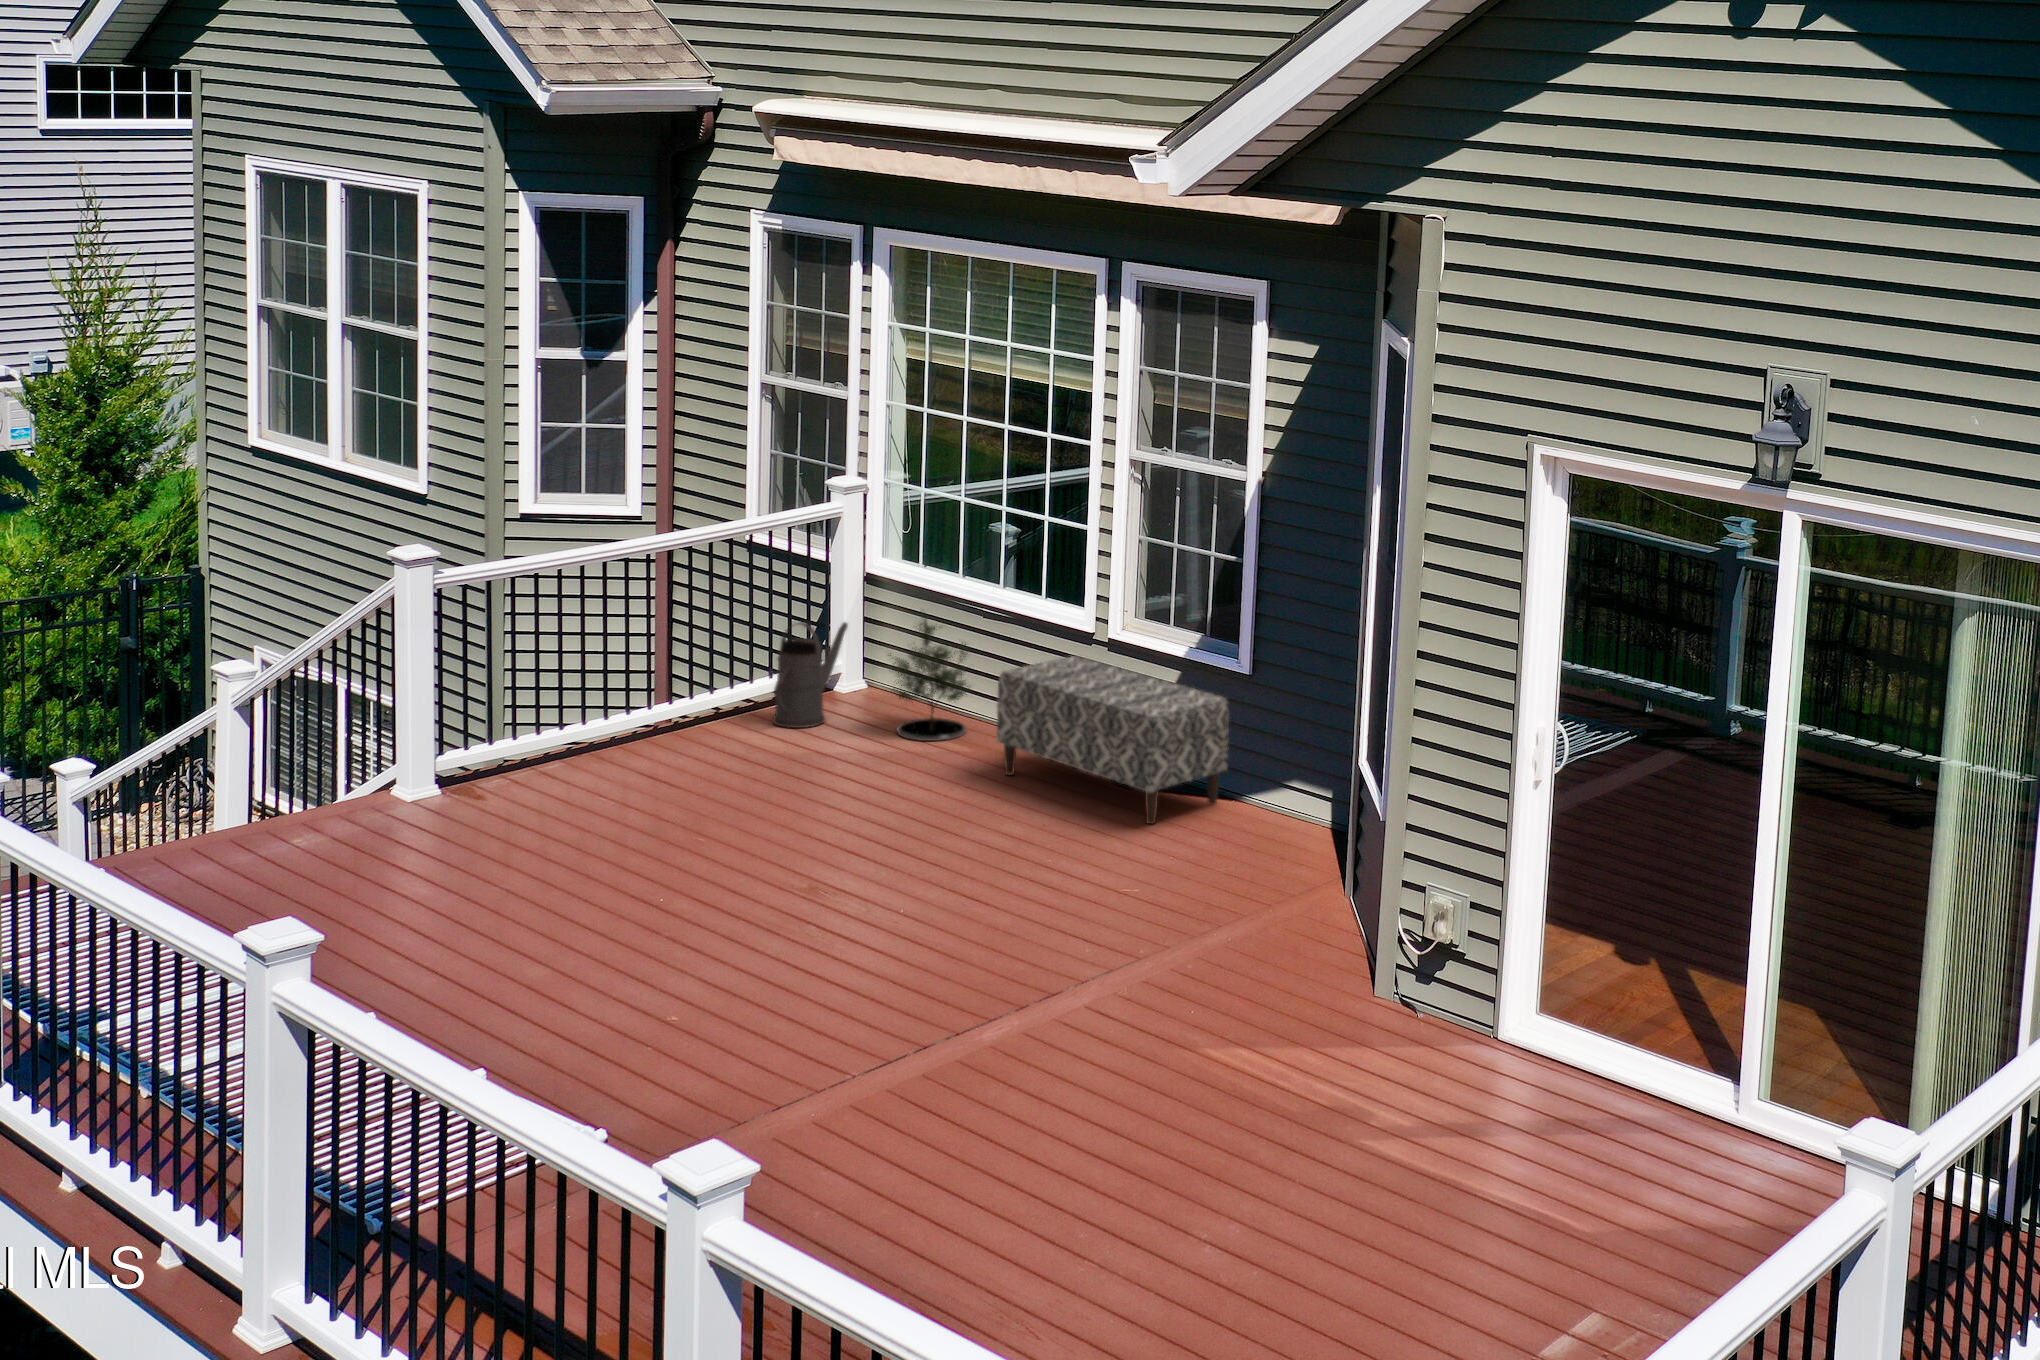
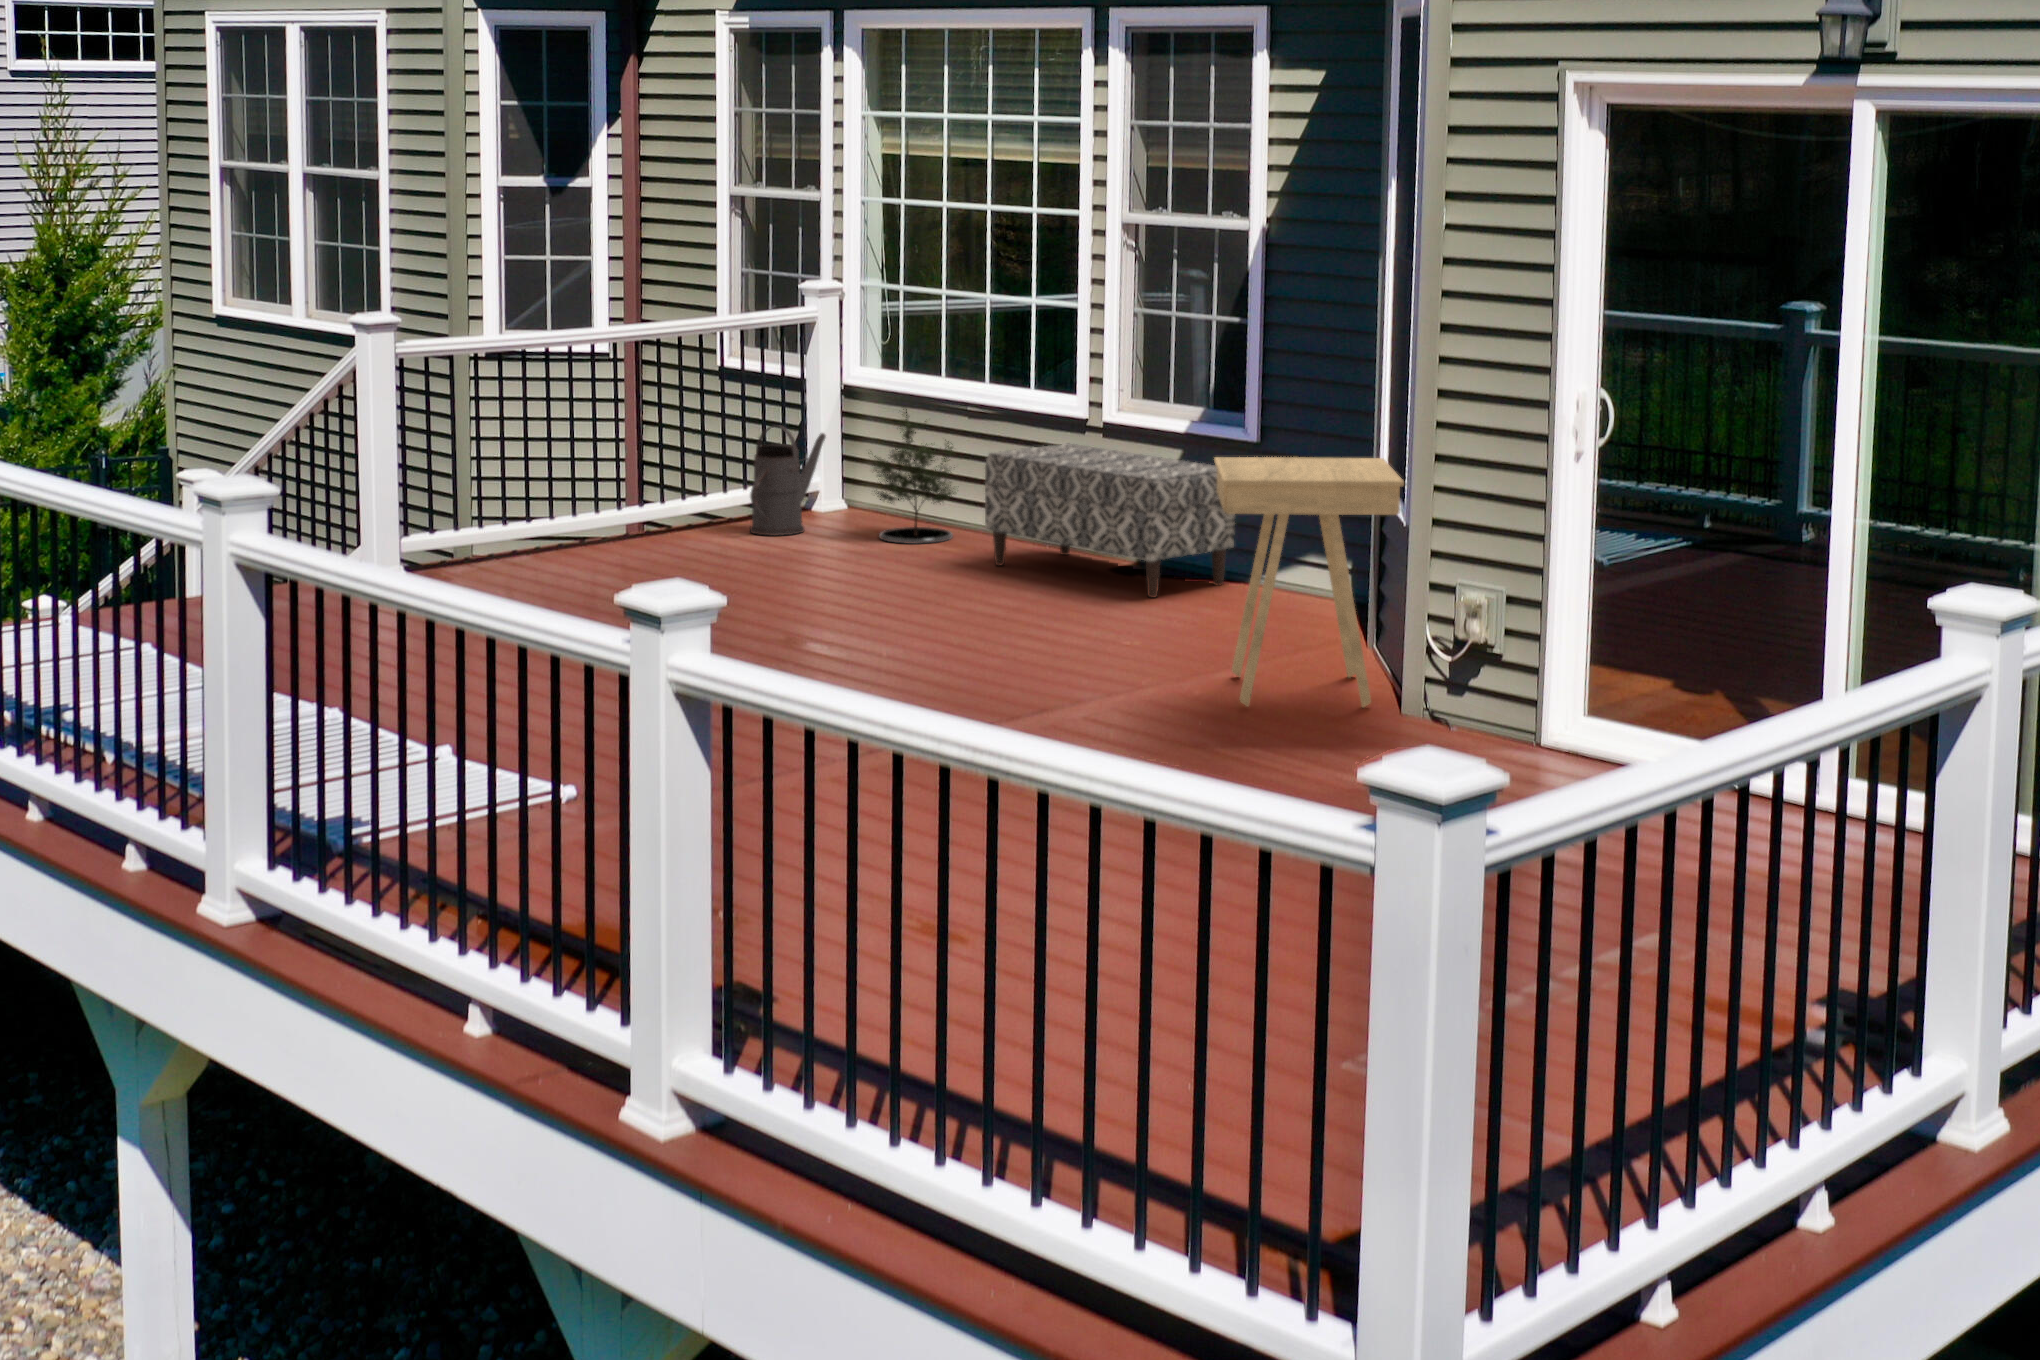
side table: none [1209,743,1381,990] -> present [1214,457,1404,707]

